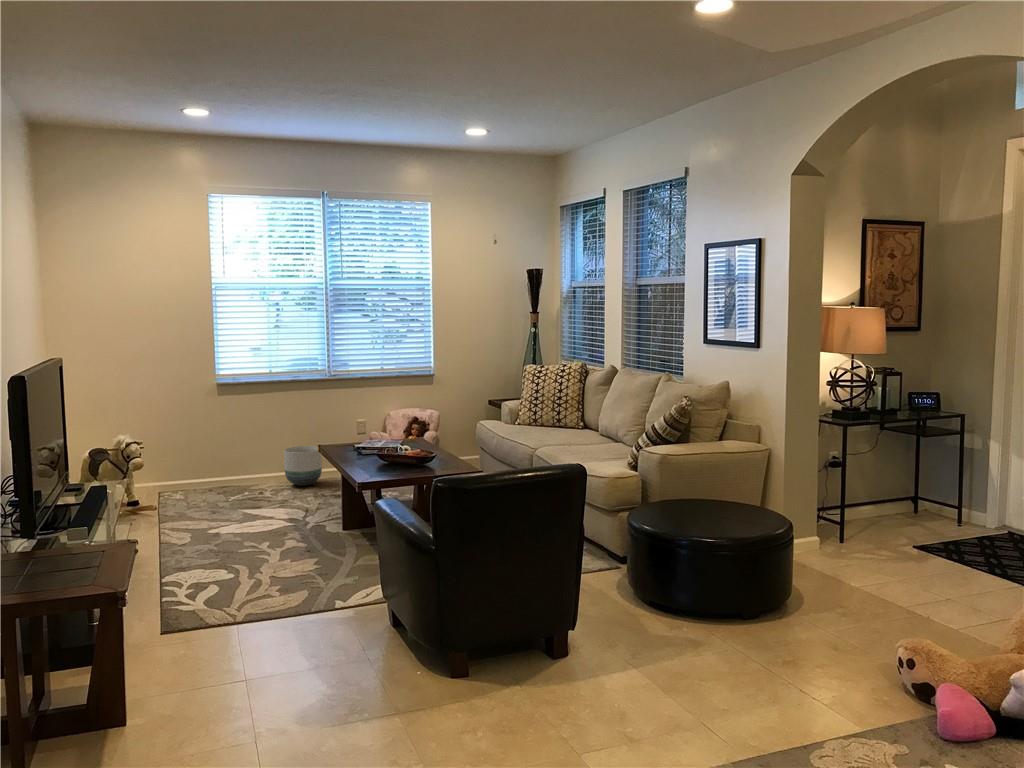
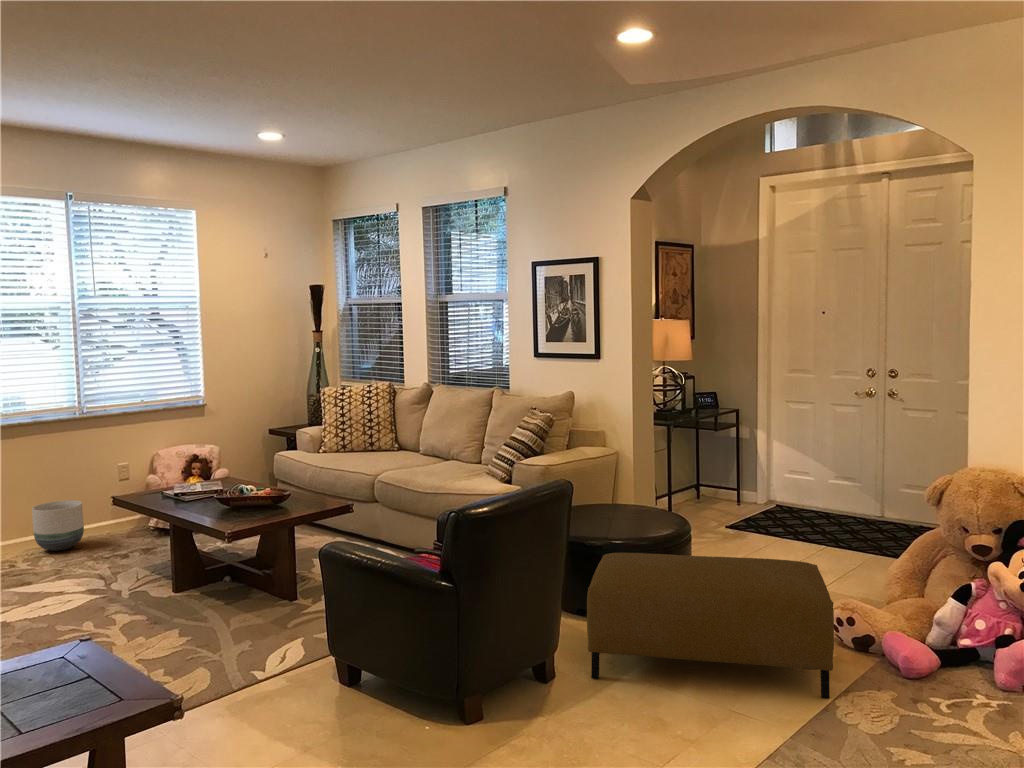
ottoman: none [606,548,886,742] -> present [587,553,834,698]

